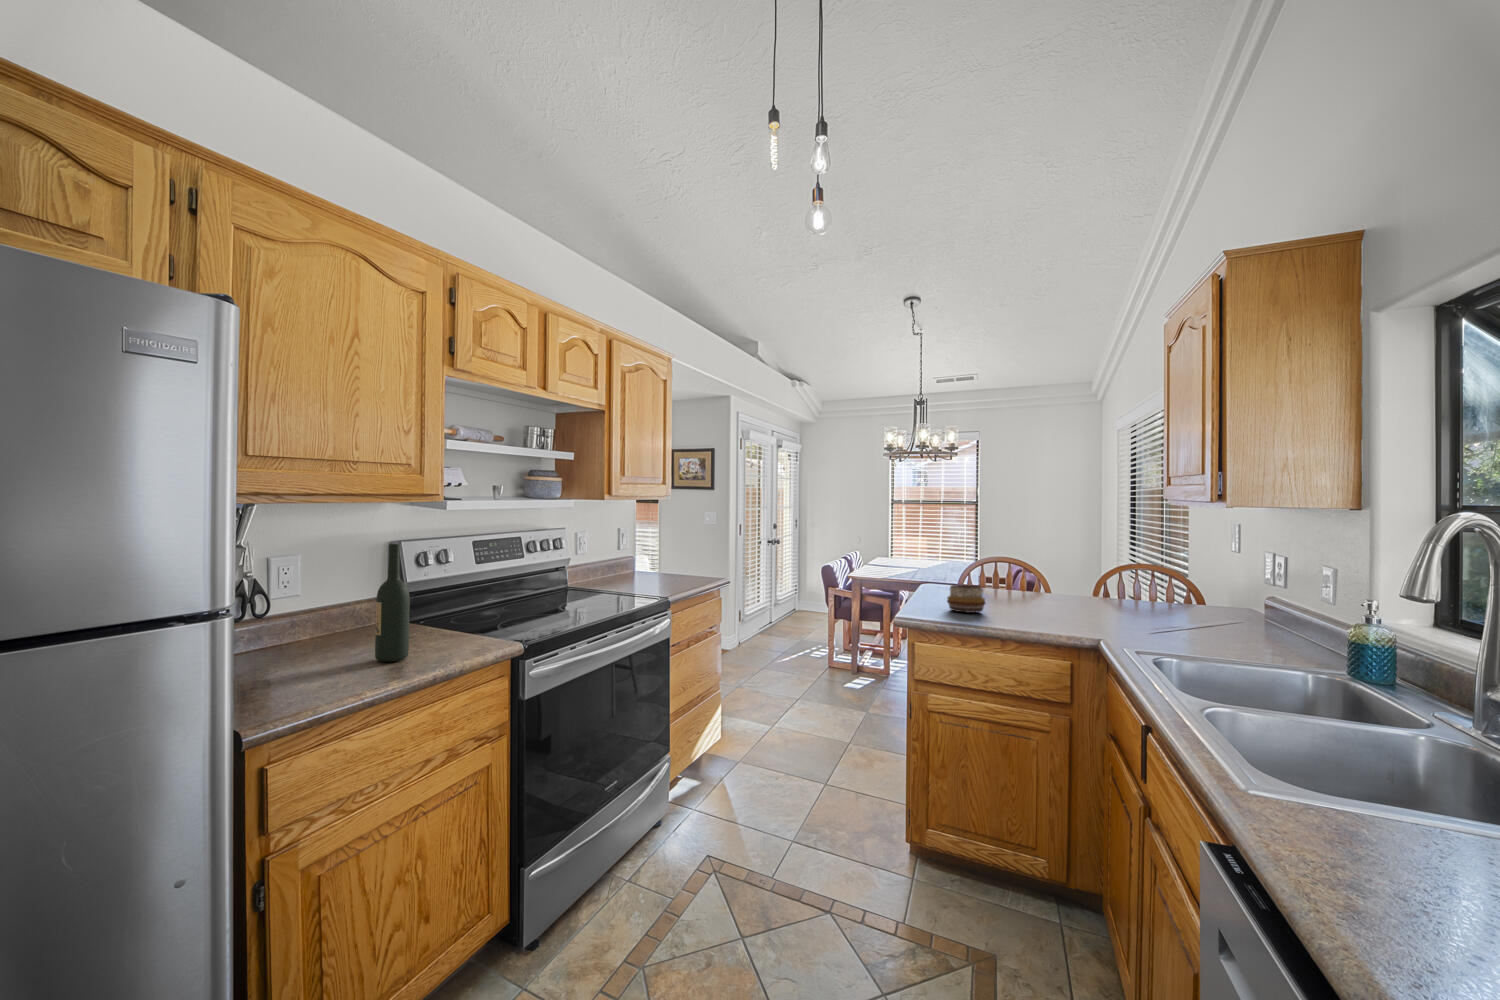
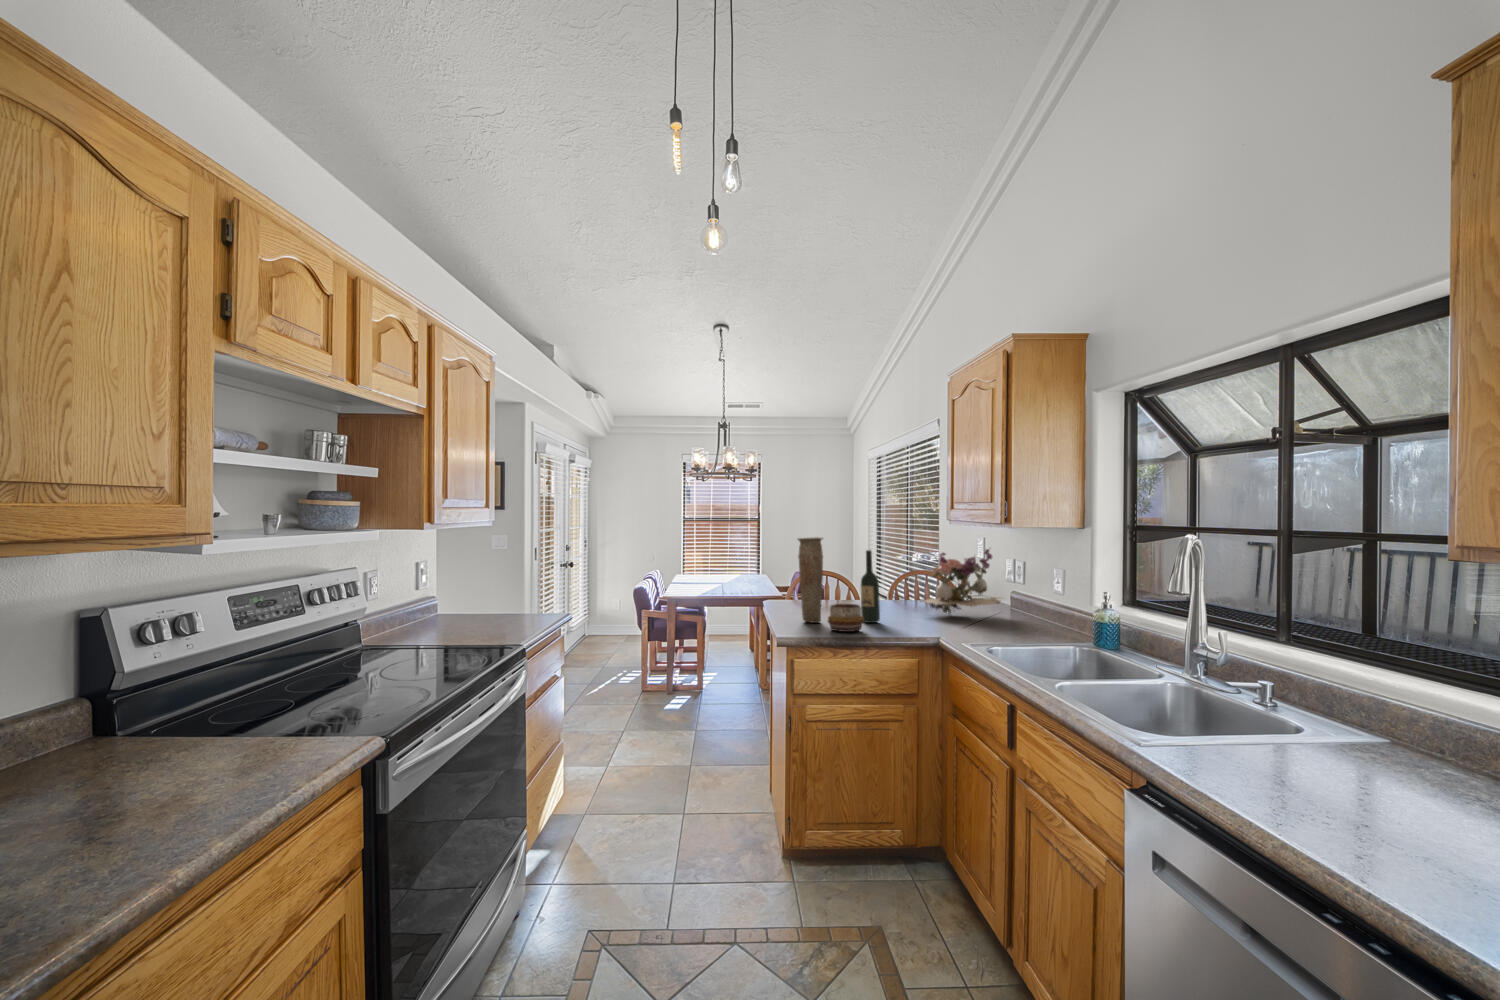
vase: none [927,518,954,603] -> present [798,537,823,623]
flower arrangement: none [1074,535,1191,611] -> present [920,548,1002,614]
wine bottle: present [375,544,410,662] -> present [861,550,880,623]

